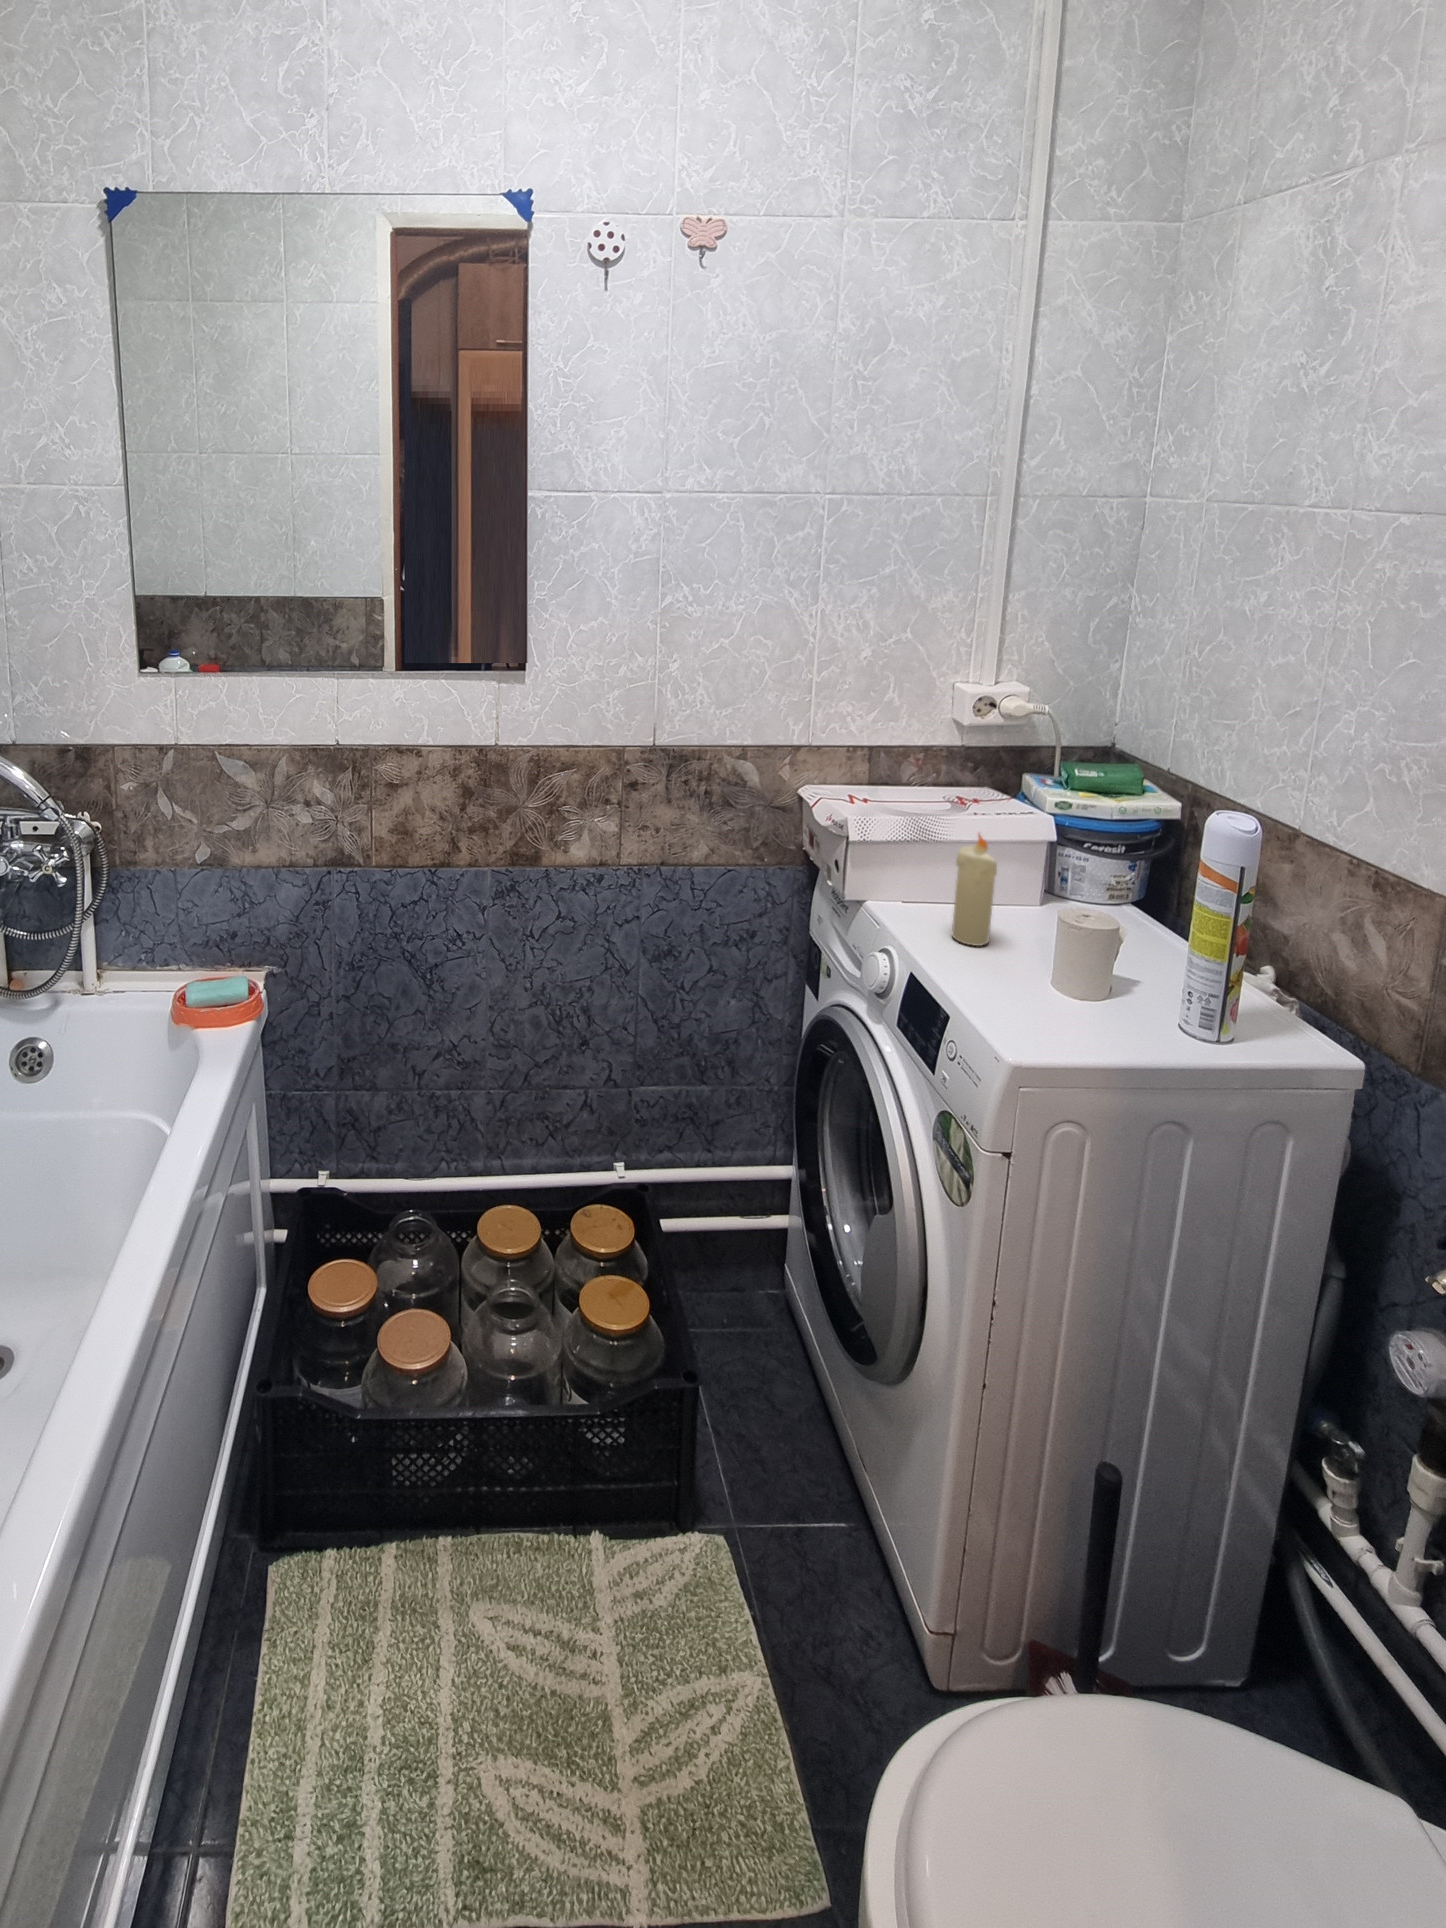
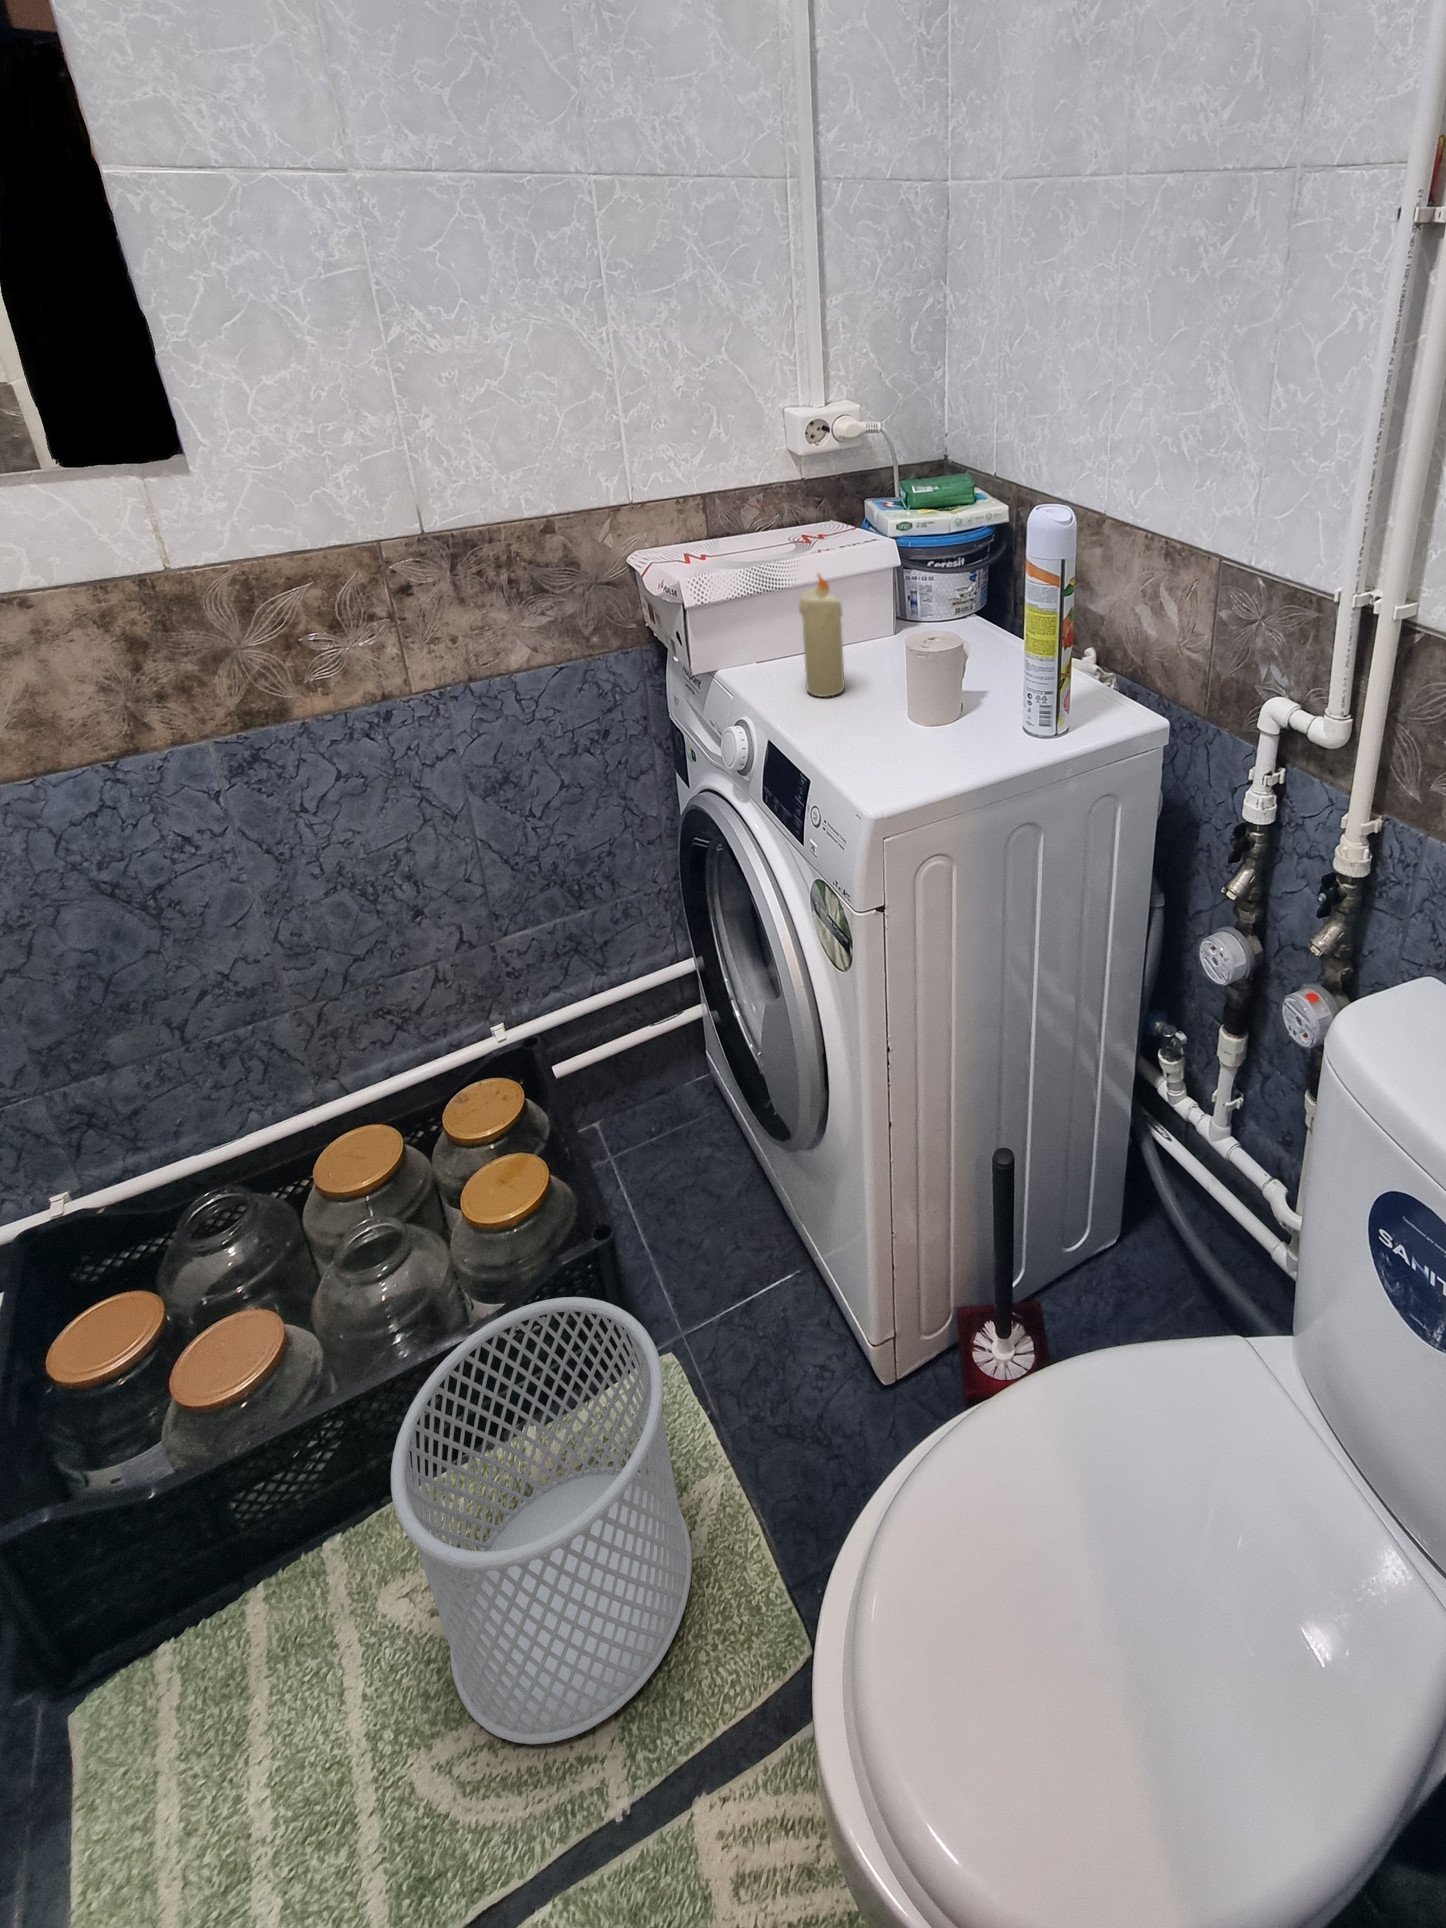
wastebasket: none [517,1399,737,1830] -> present [391,1297,692,1744]

